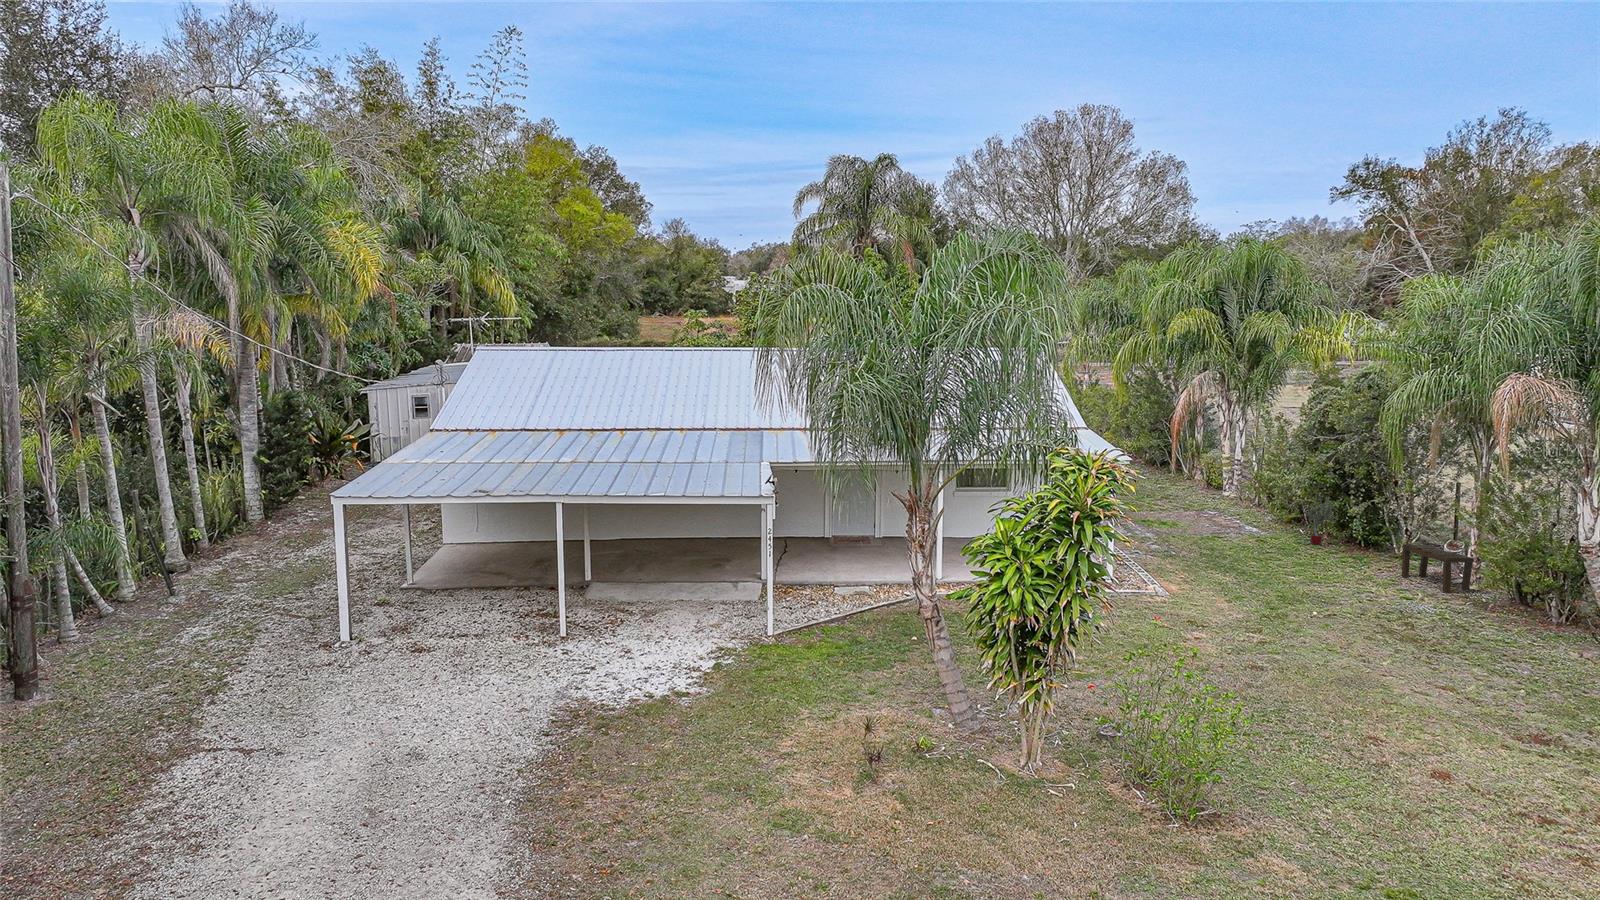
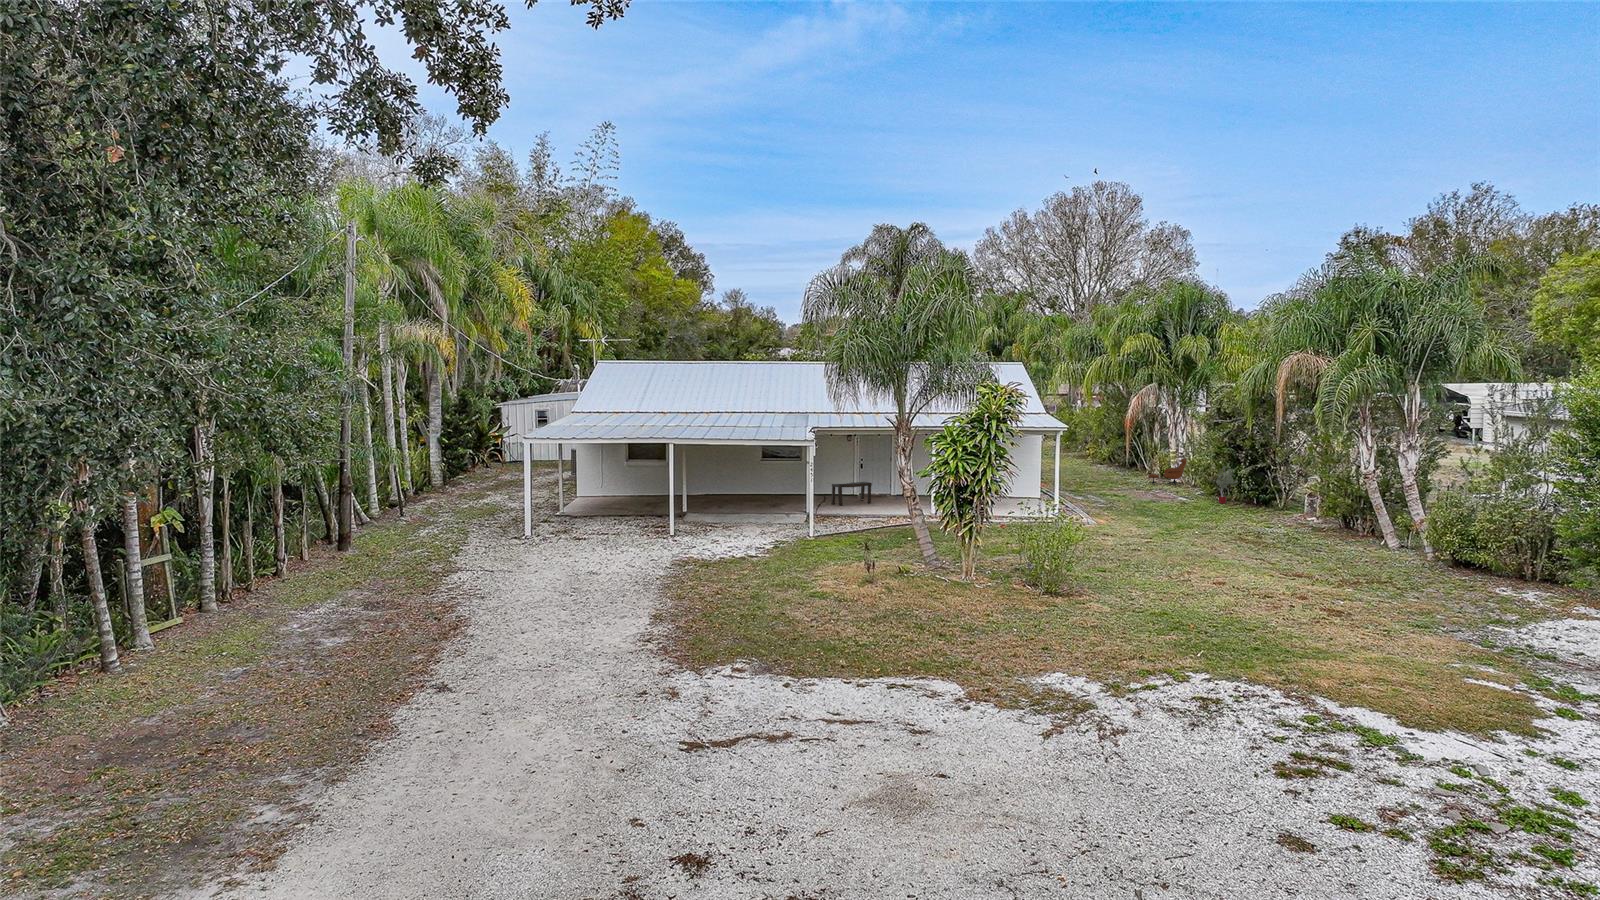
lounge chair: none [1195,468,1249,504] -> present [1148,458,1187,485]
bench: present [1402,544,1474,592] -> present [832,482,872,506]

